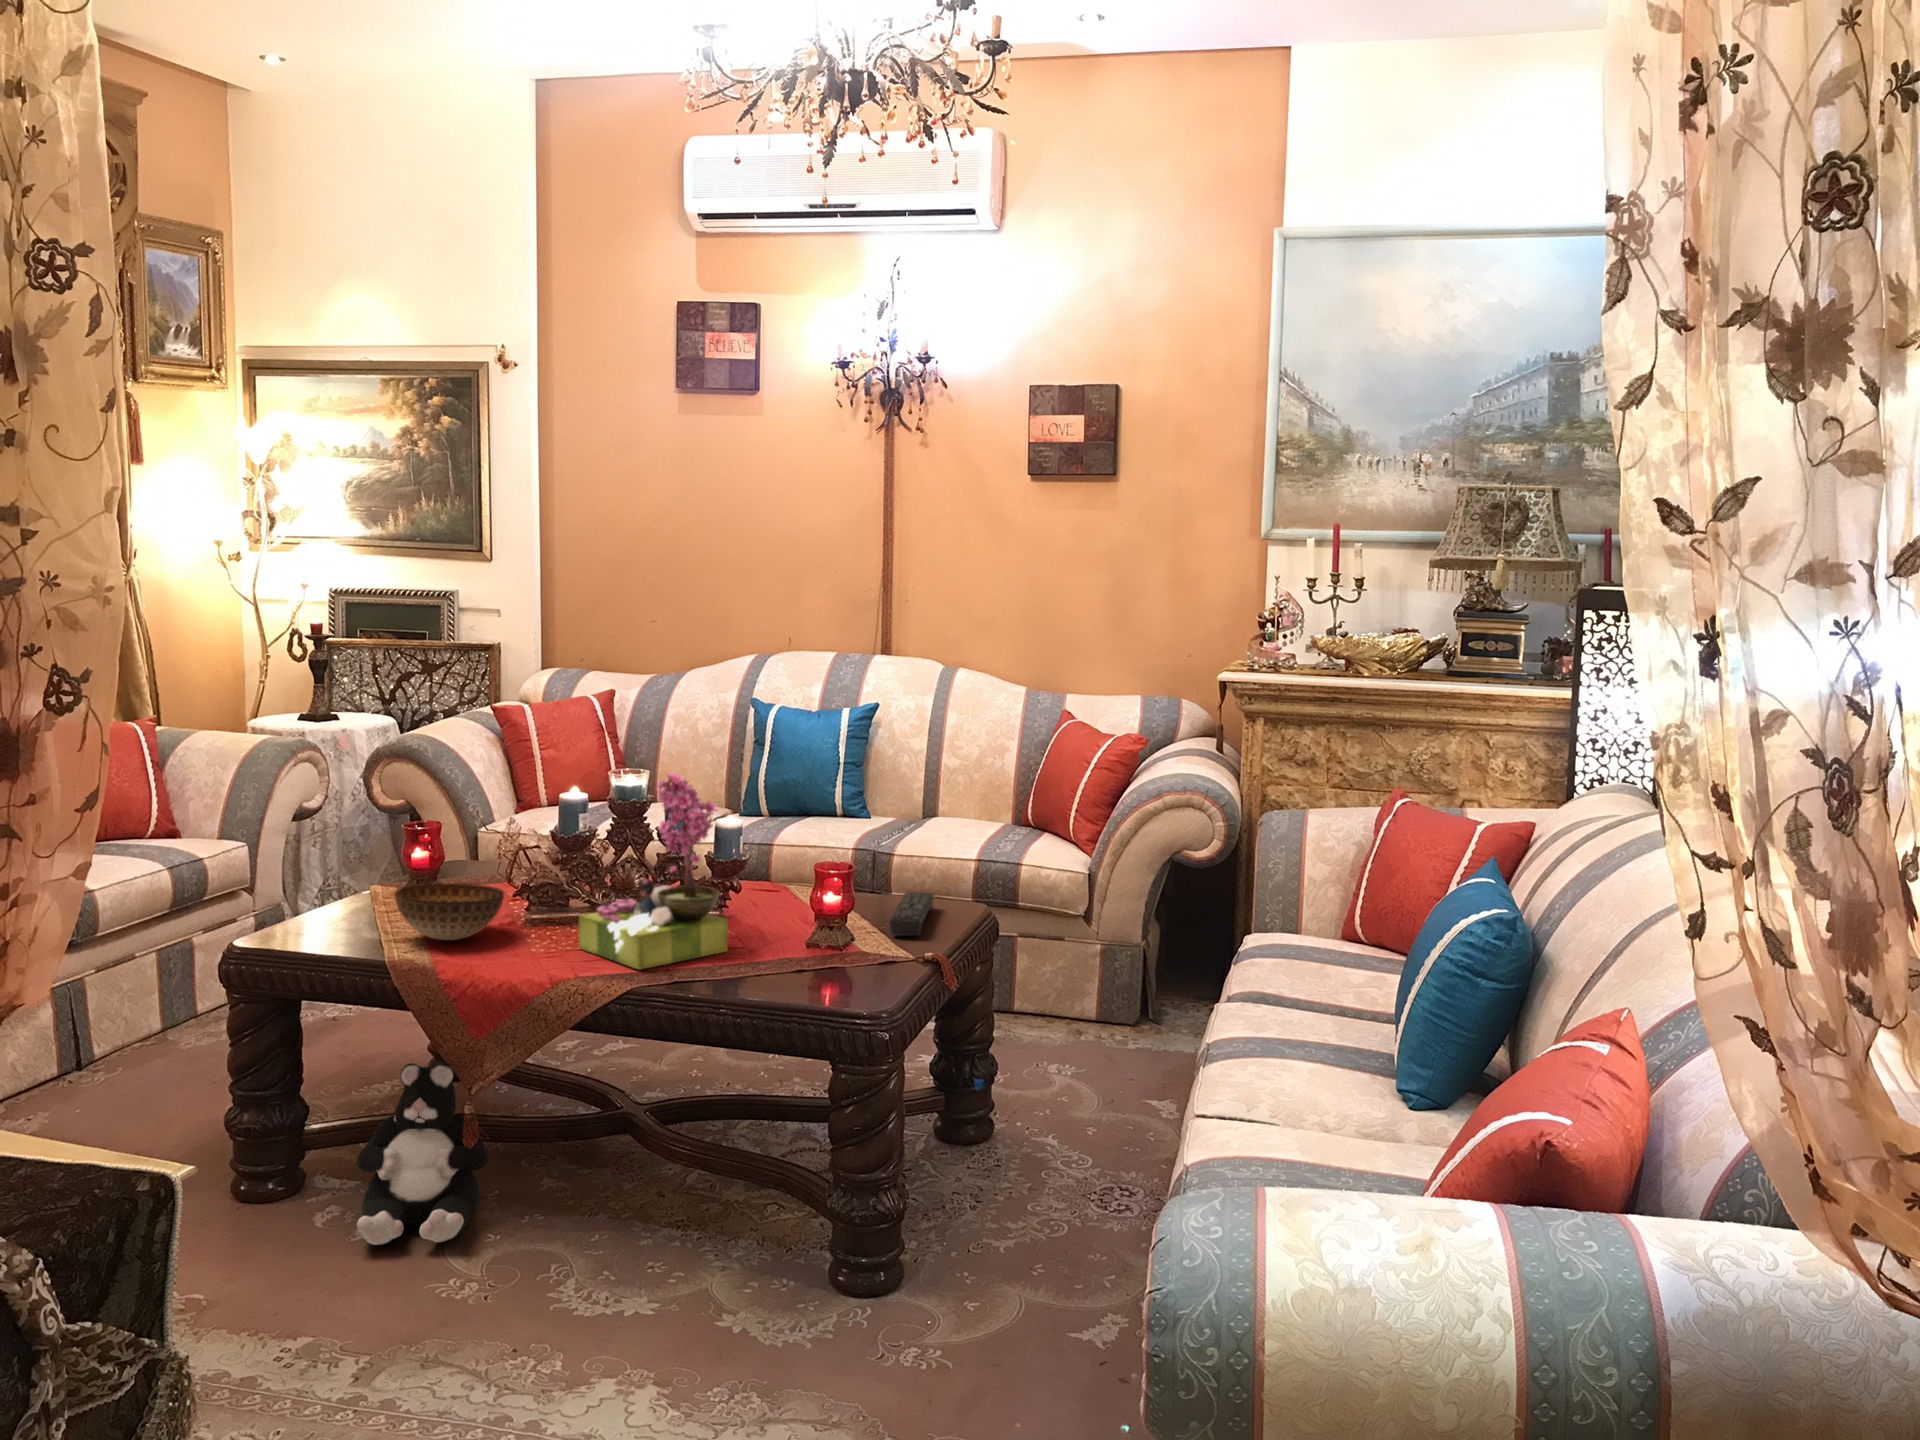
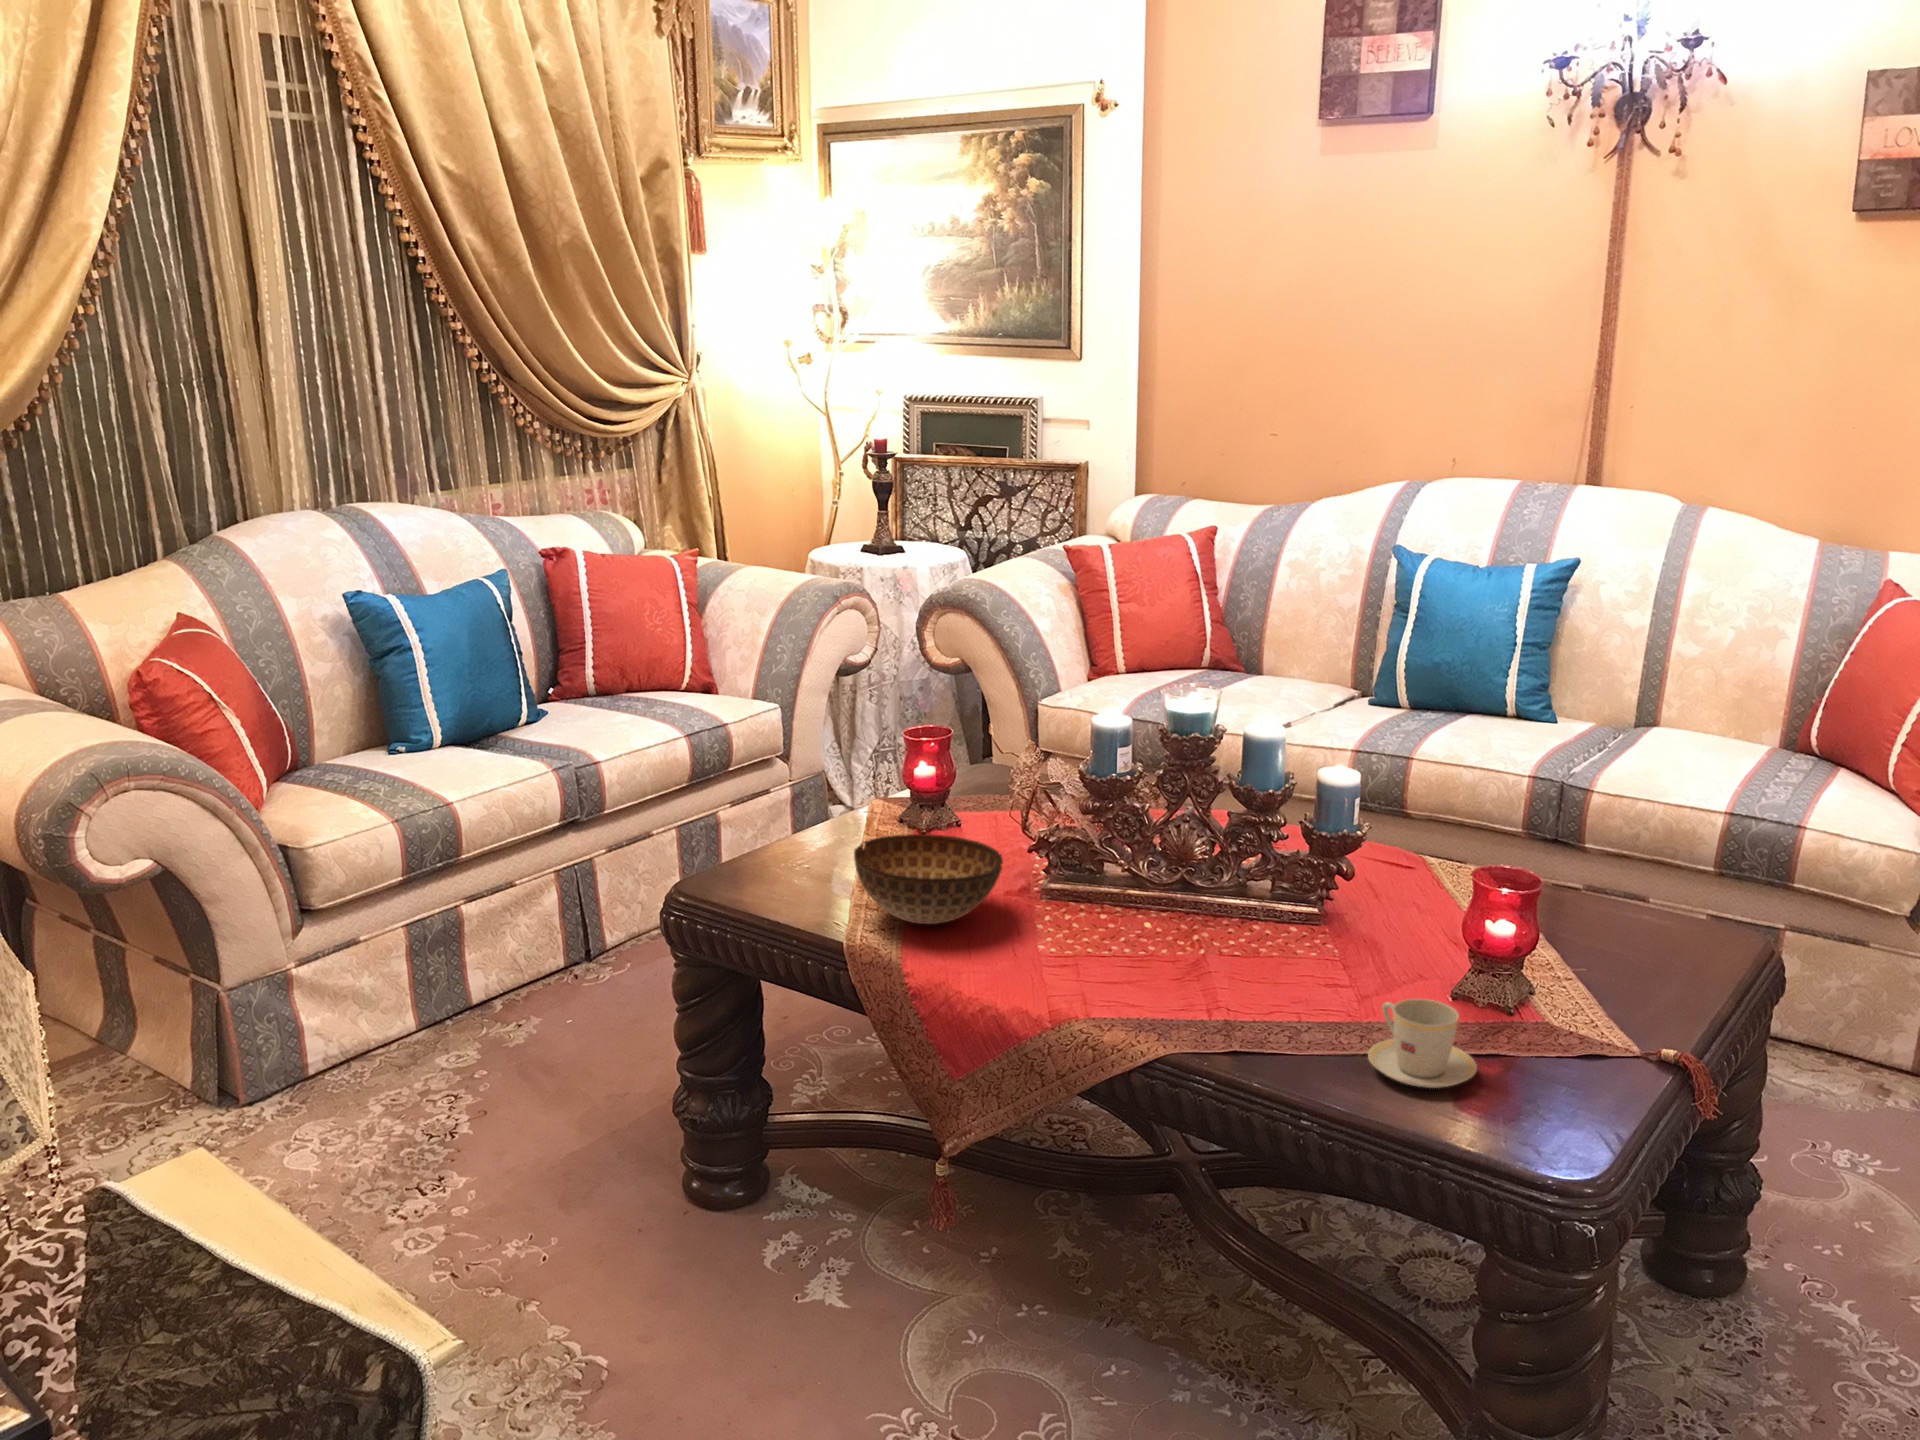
flower arrangement: present [579,771,728,970] -> none [1099,697,1325,1023]
remote control: present [889,892,934,936] -> none [1597,902,1673,999]
teacup: none [759,934,822,982] -> present [1368,999,1477,1088]
plush toy: present [357,1063,489,1245] -> none [773,1099,960,1372]

